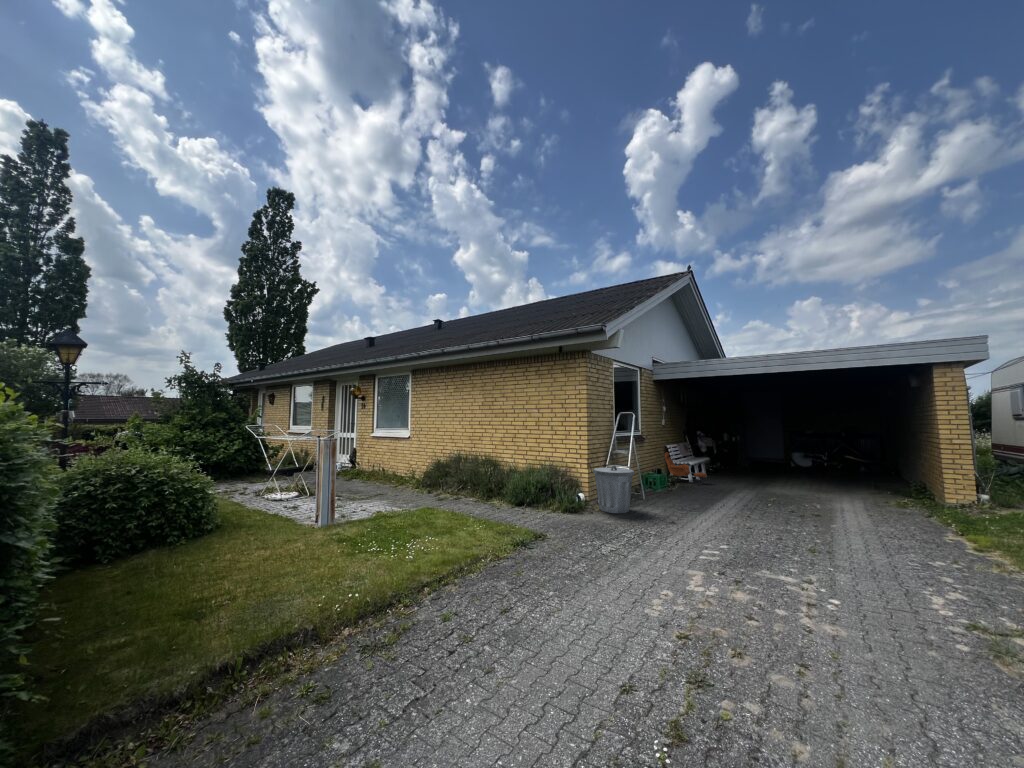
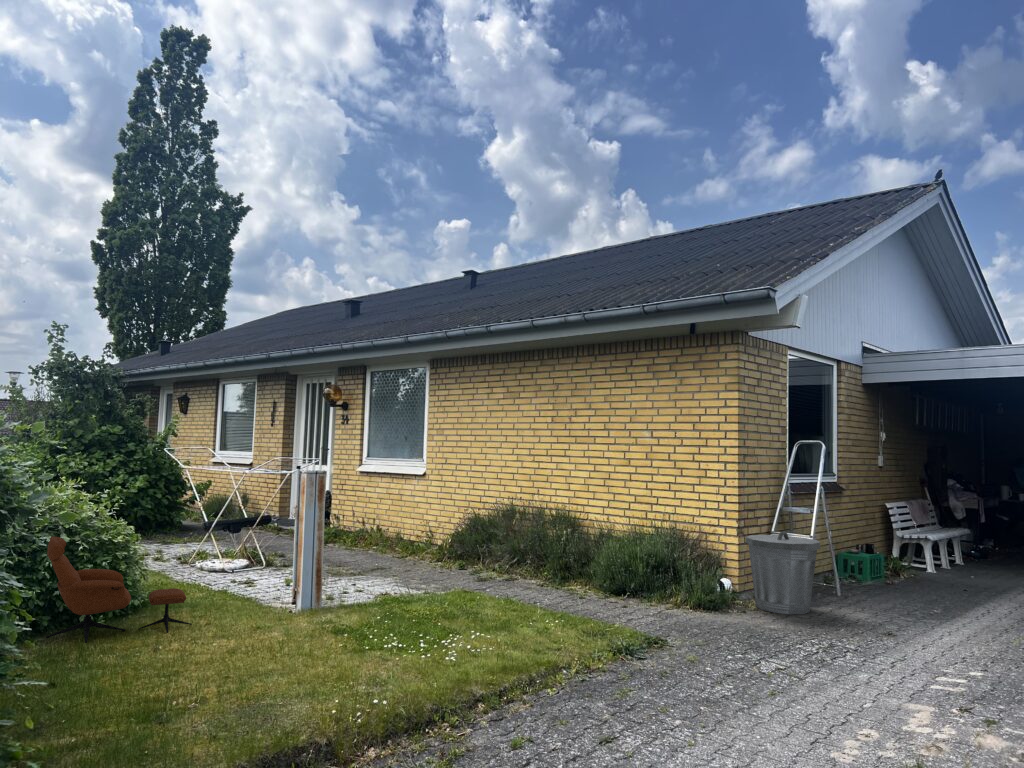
lounge chair: present [665,452,707,484] -> present [46,537,192,643]

